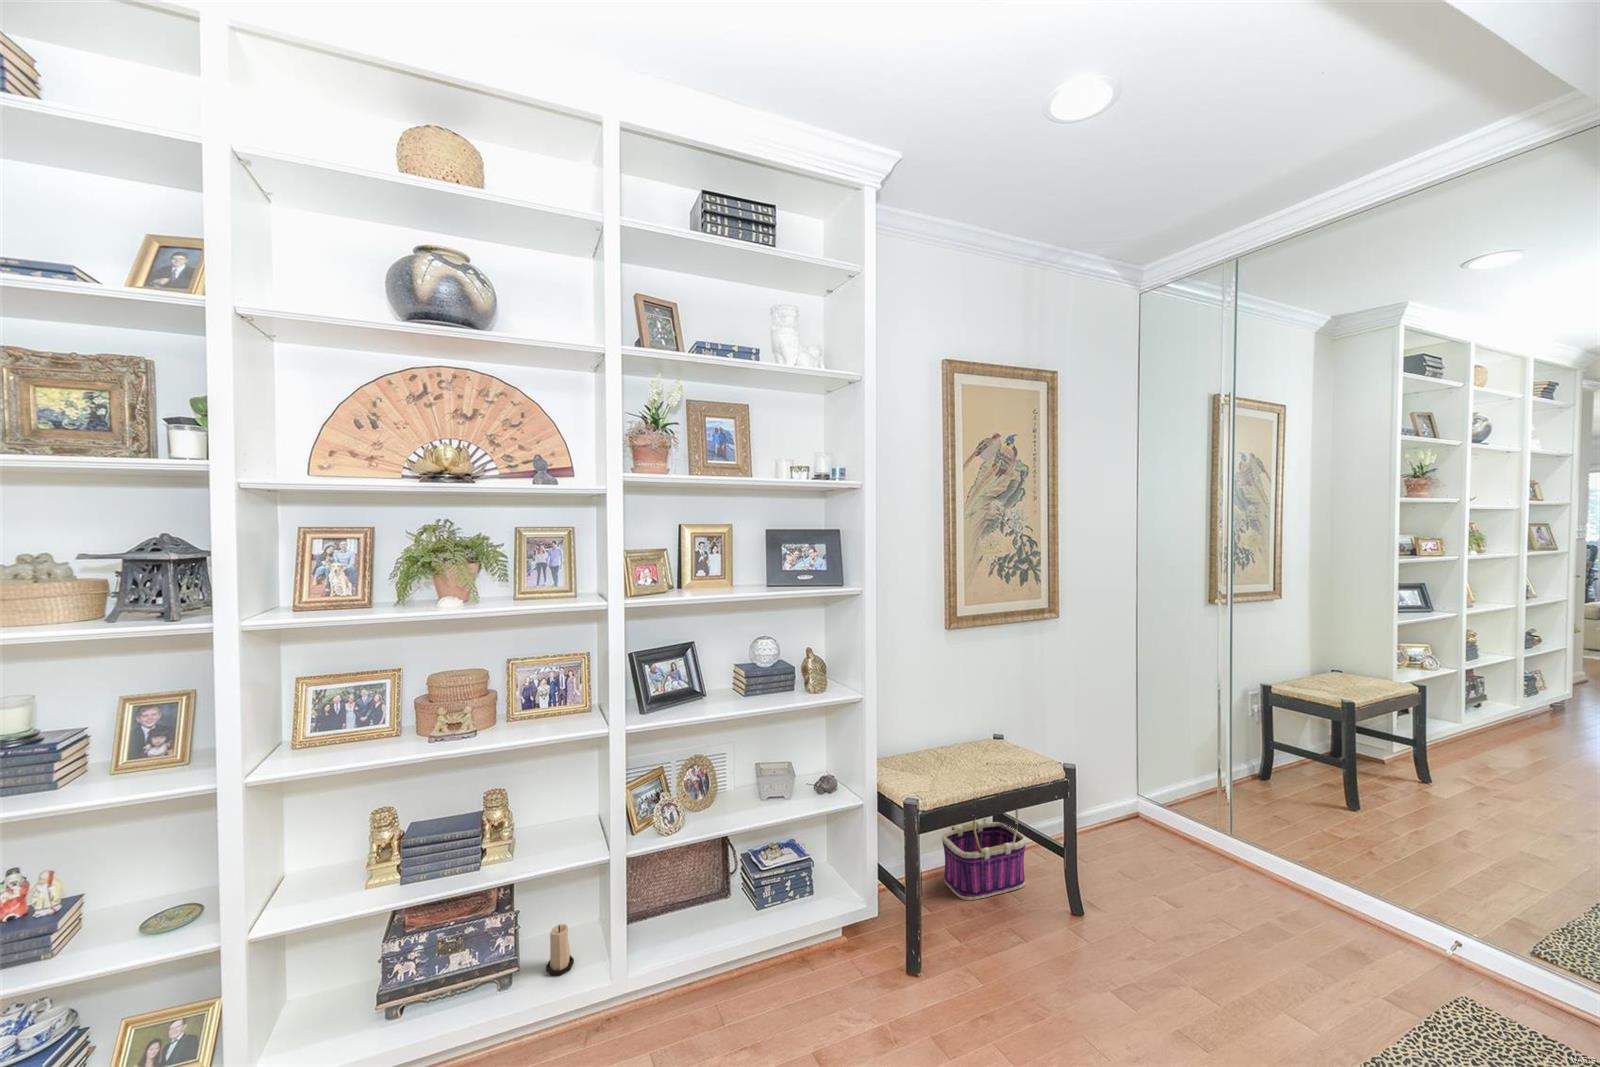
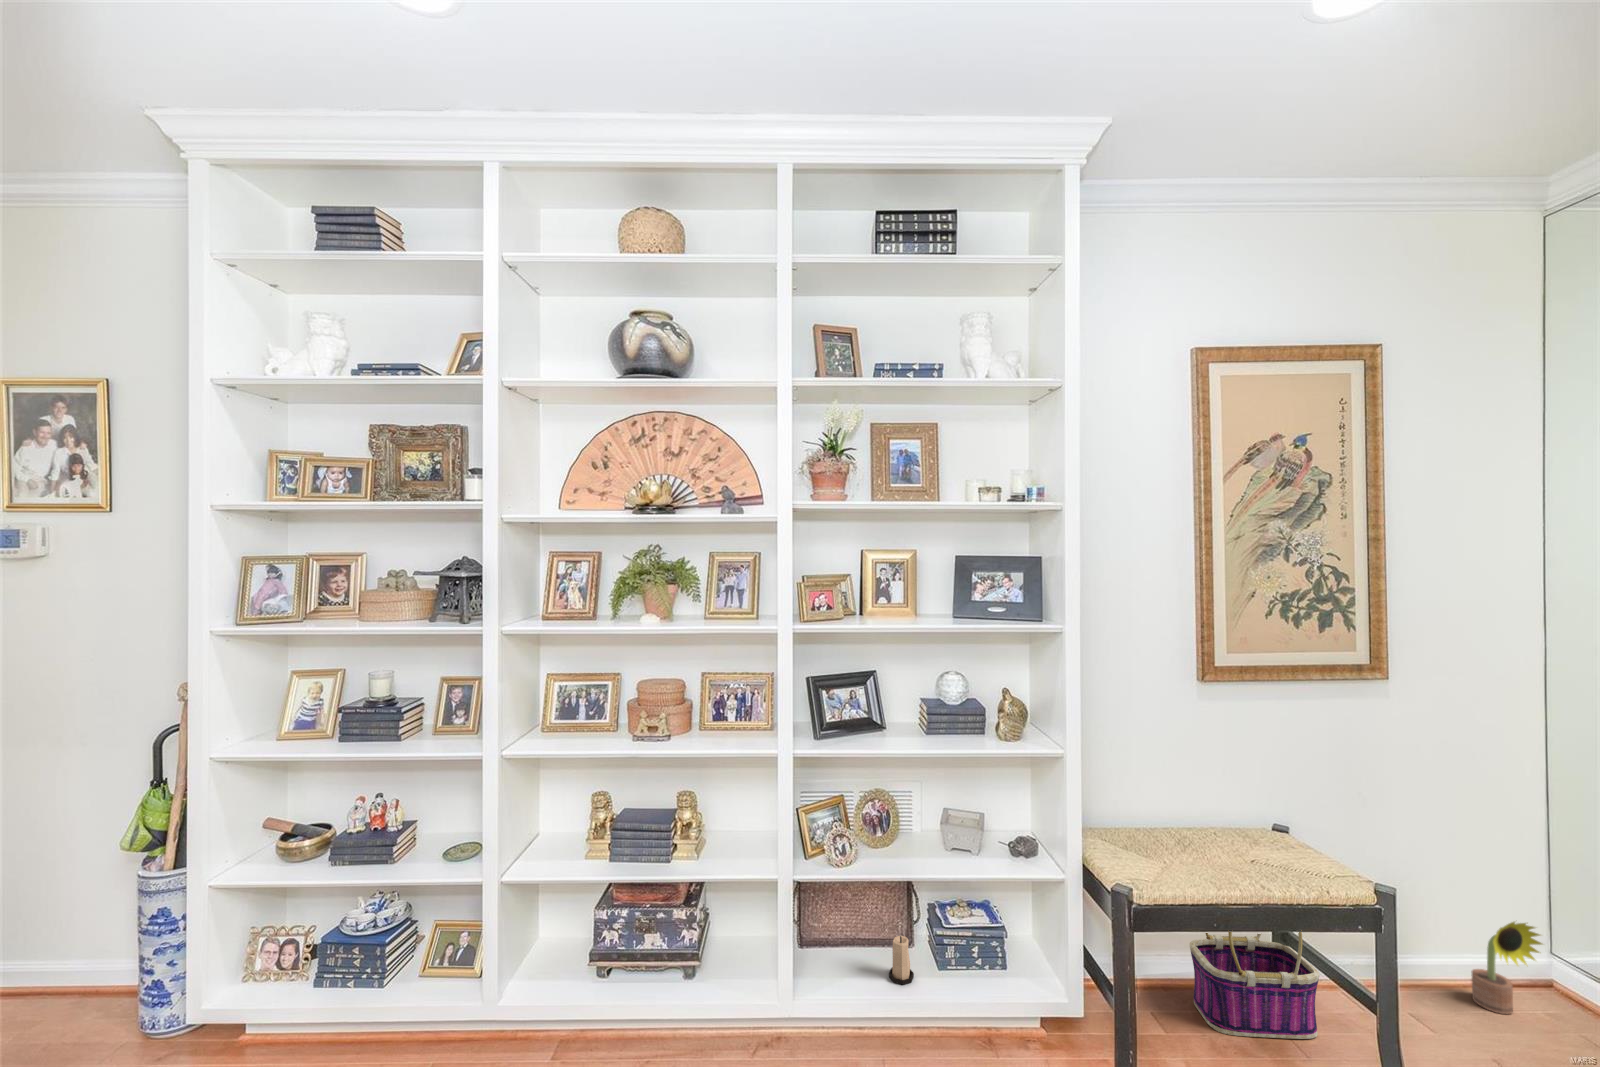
decorative plant: none [1100,774,1140,839] -> present [1472,922,1542,1014]
candle: present [546,924,574,975] -> present [889,936,914,985]

